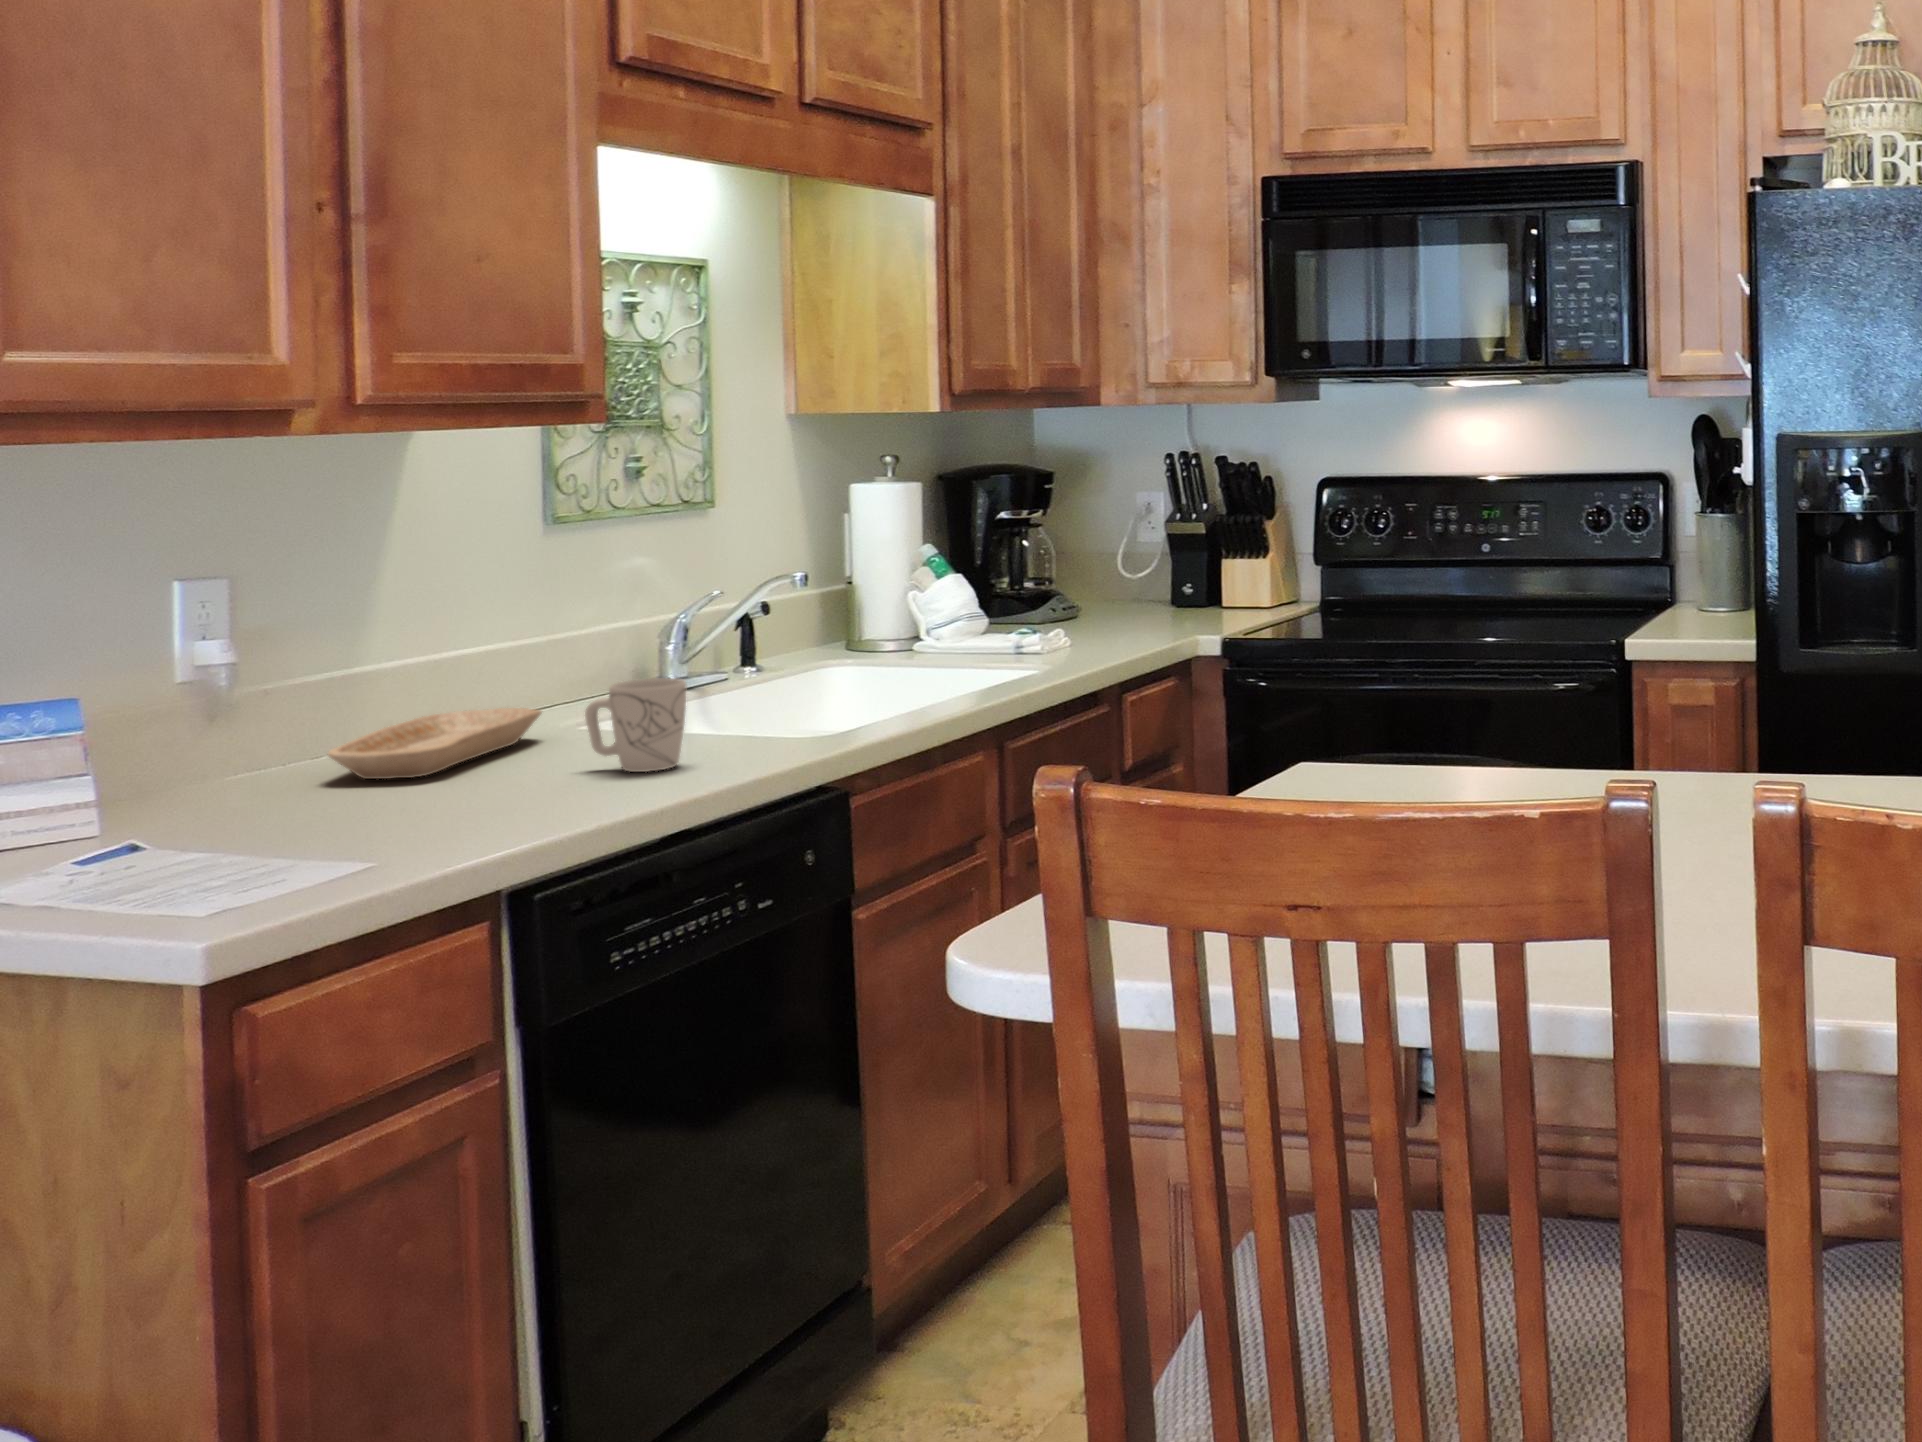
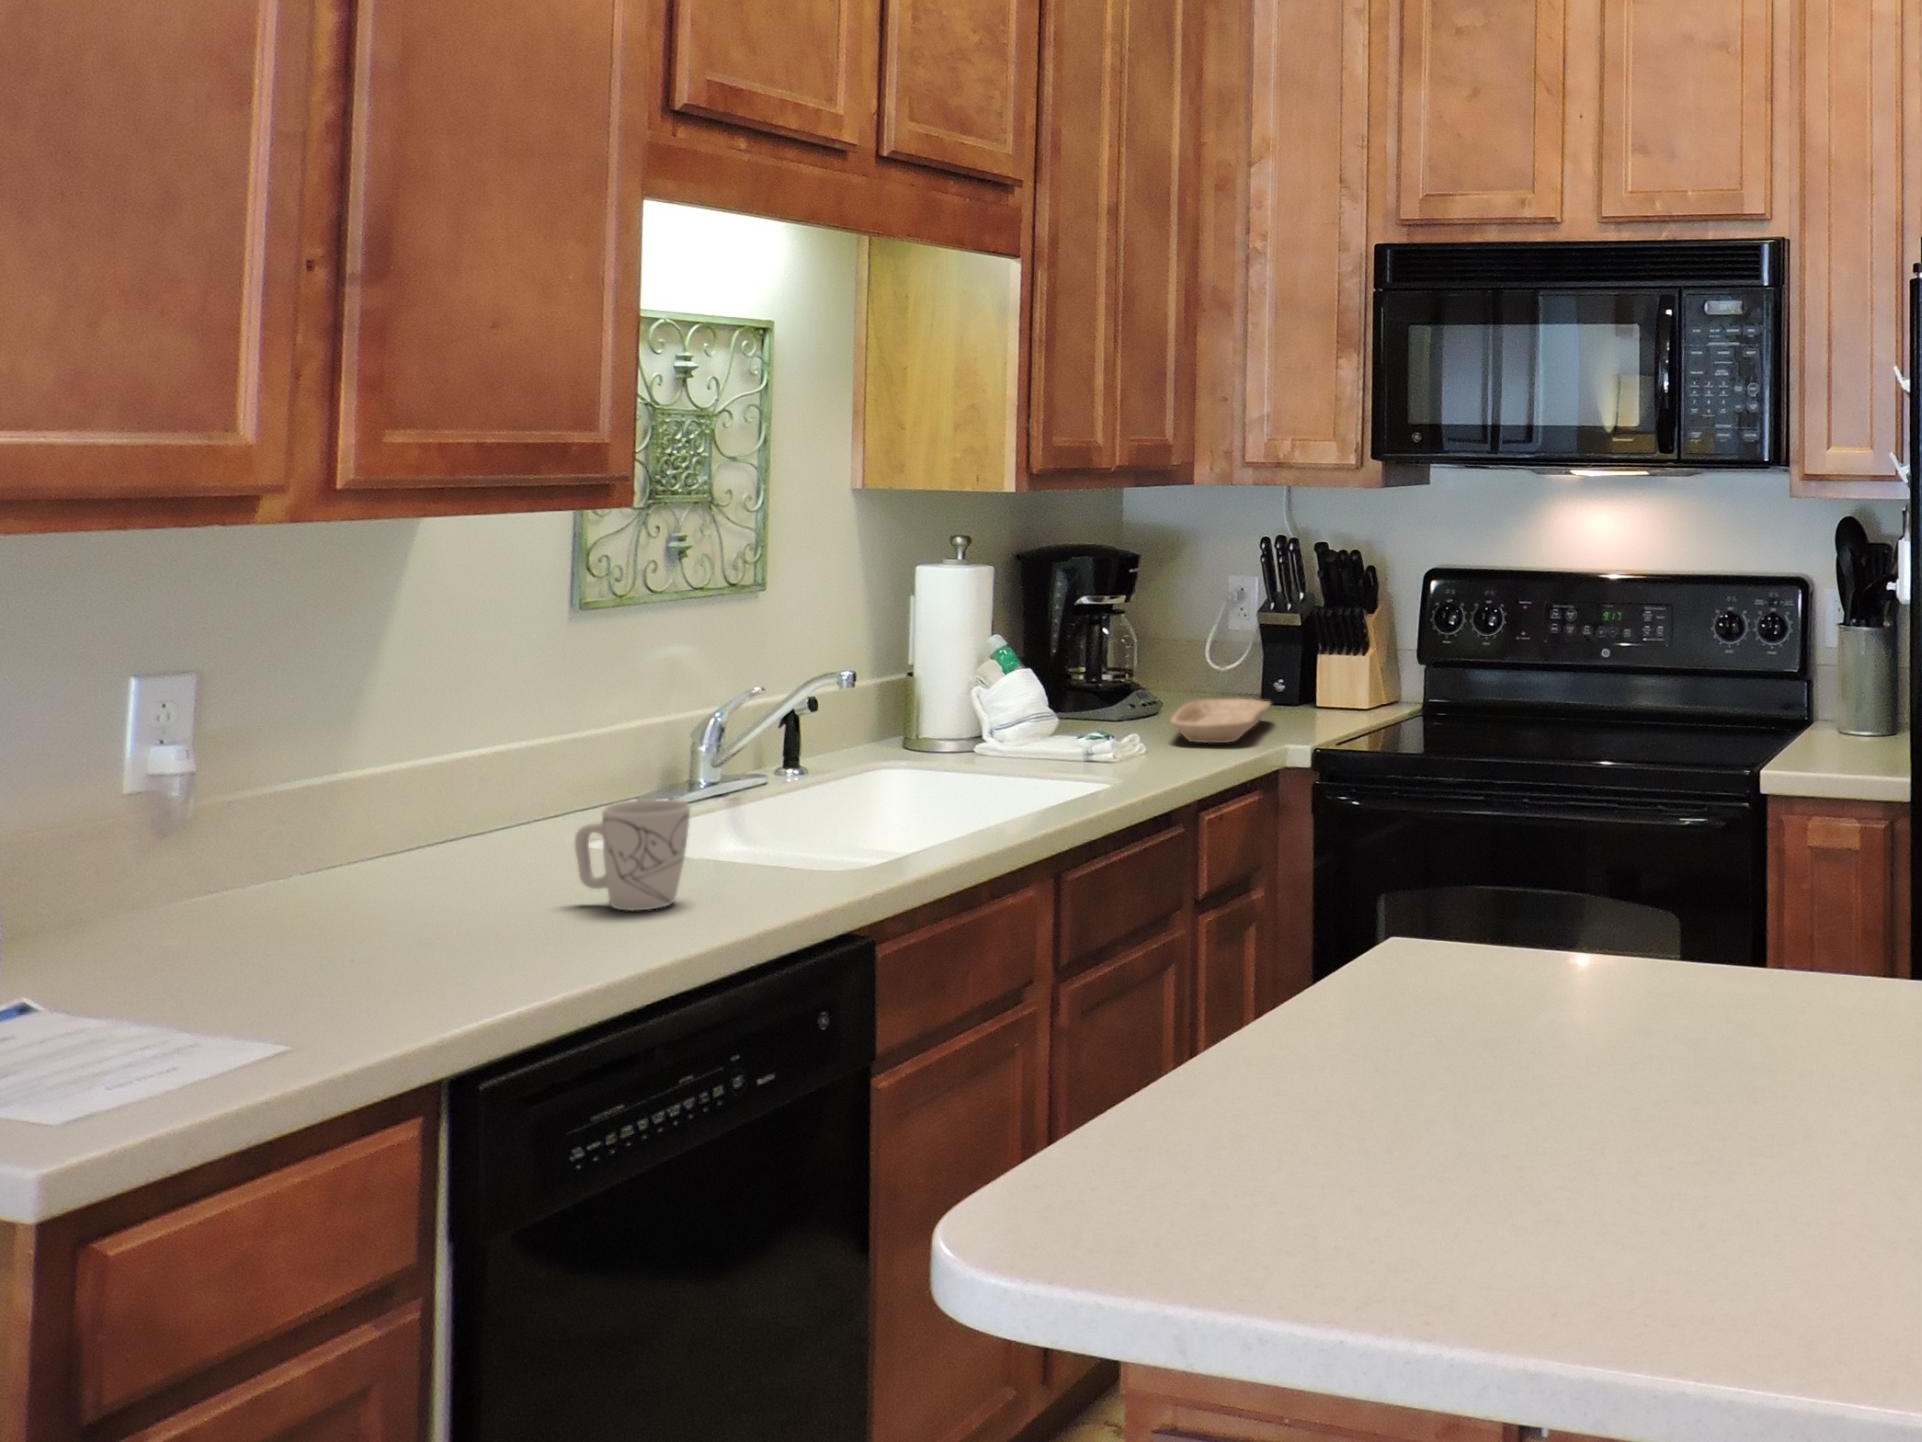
tray: present [327,708,542,779] -> present [1171,699,1271,743]

